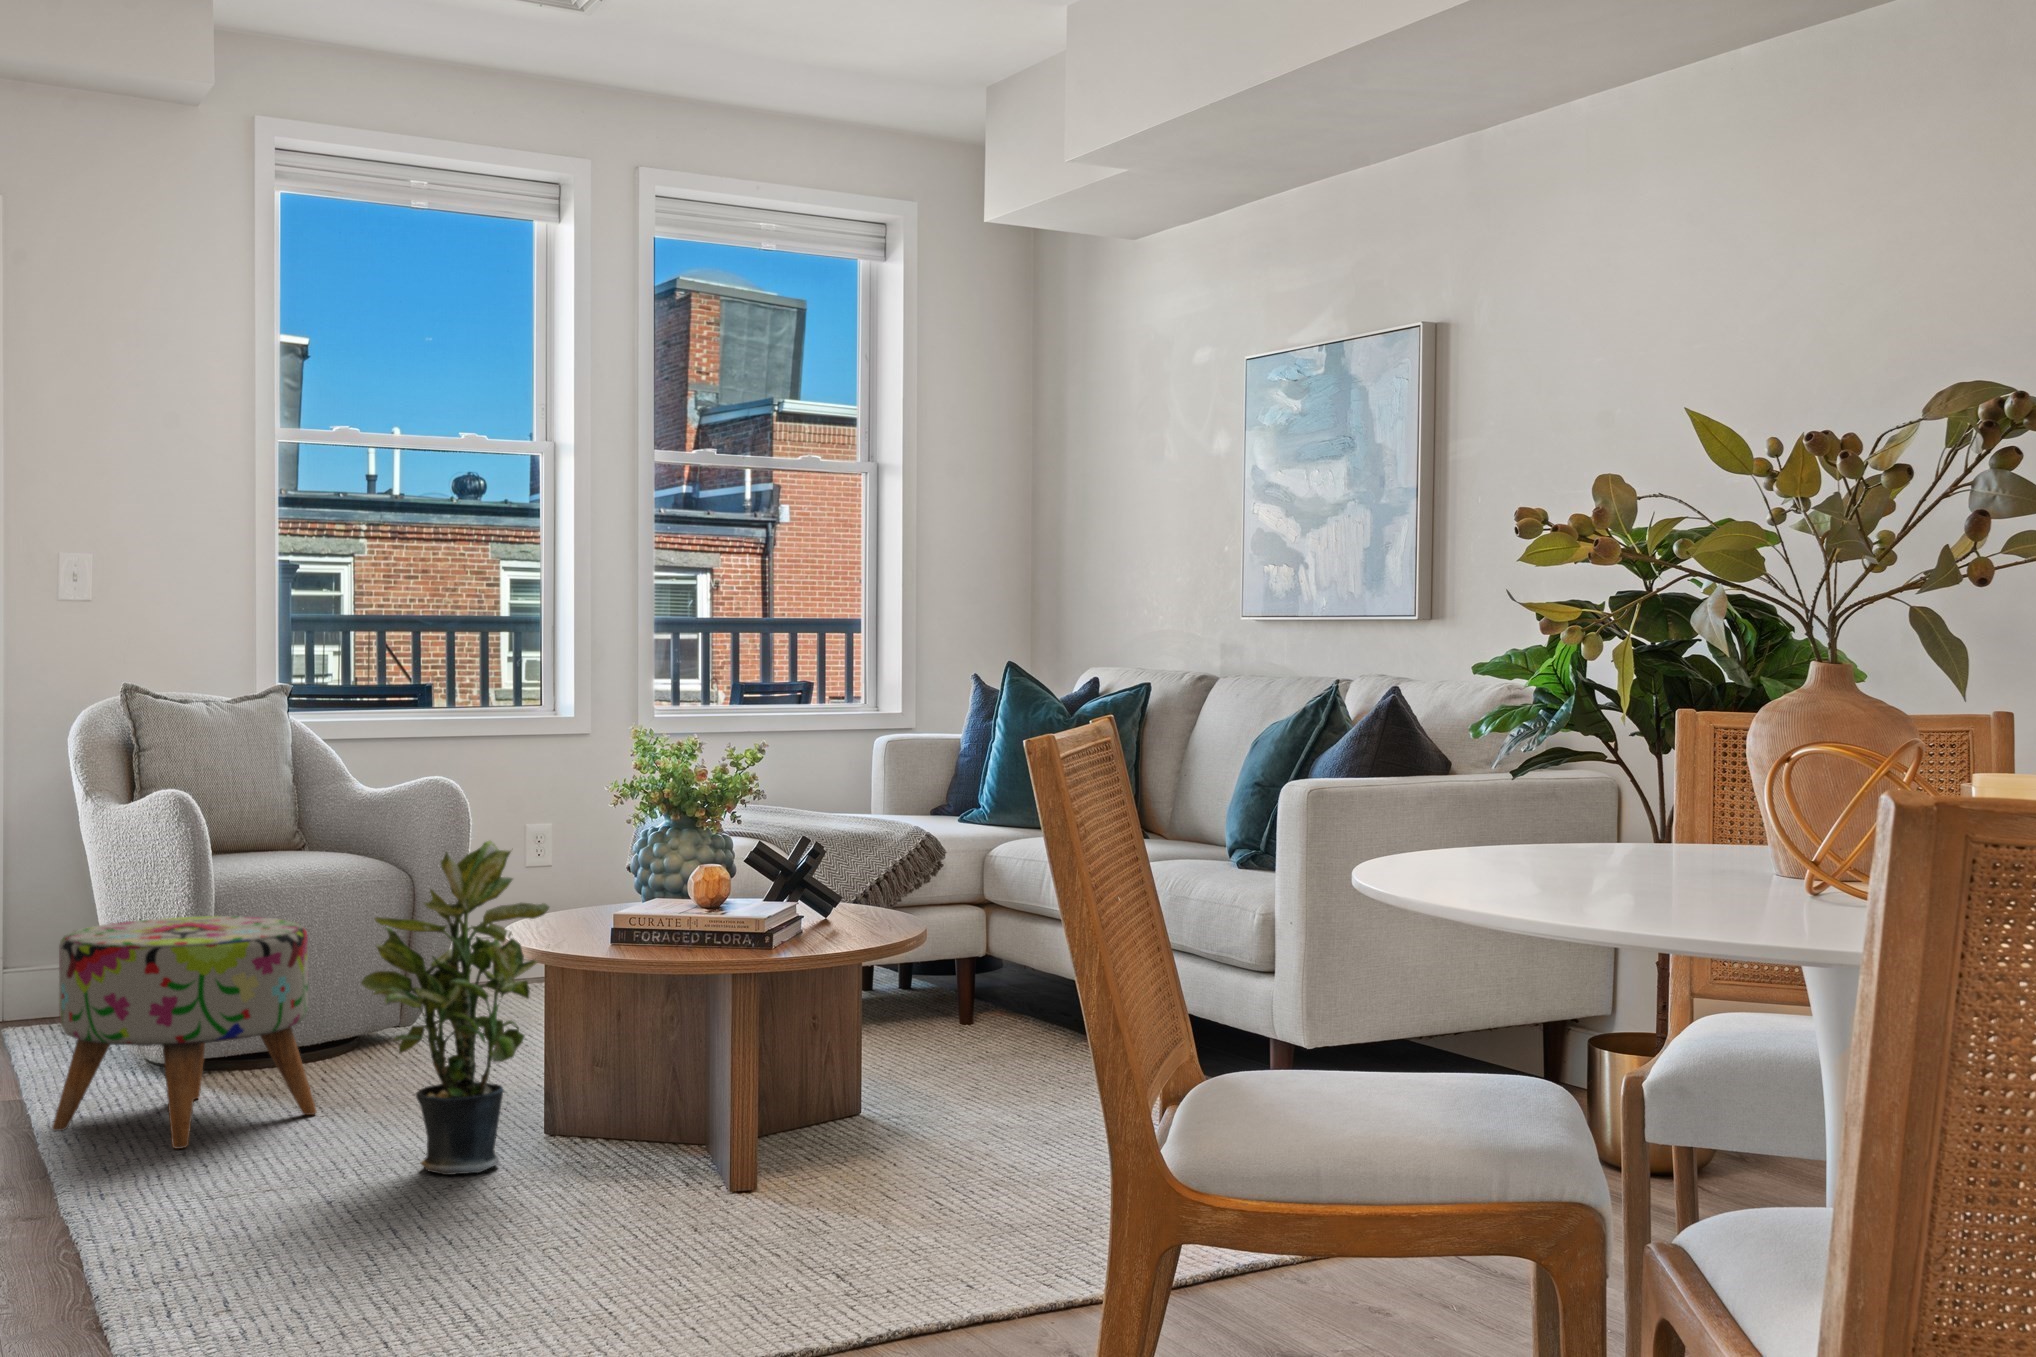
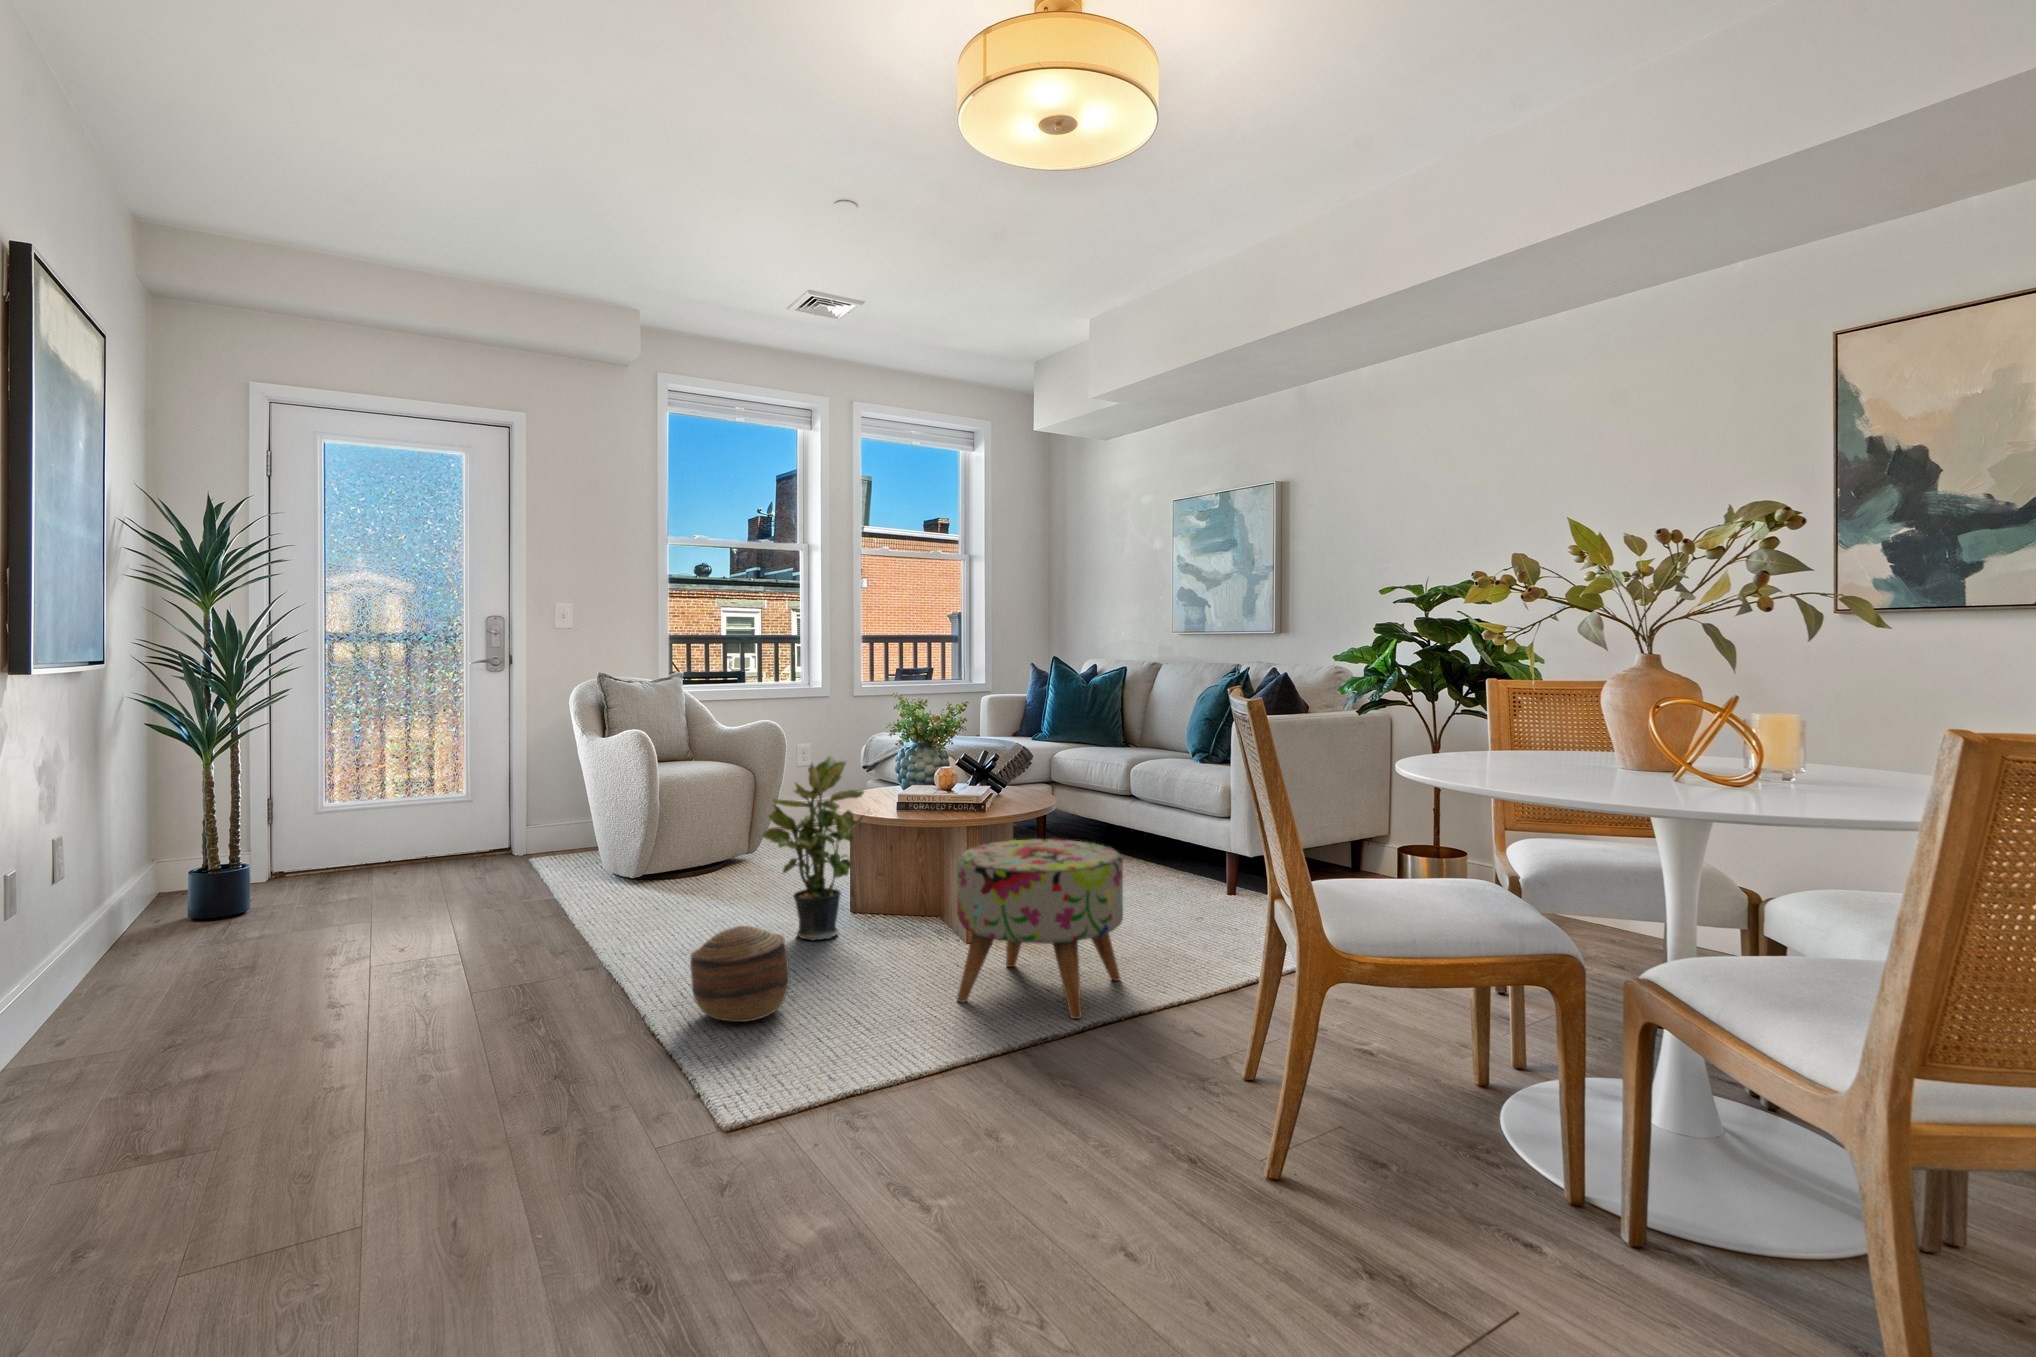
ottoman: present [52,916,317,1149] -> present [957,839,1123,1019]
basket: none [178,1130,353,1295] -> present [690,926,789,1022]

